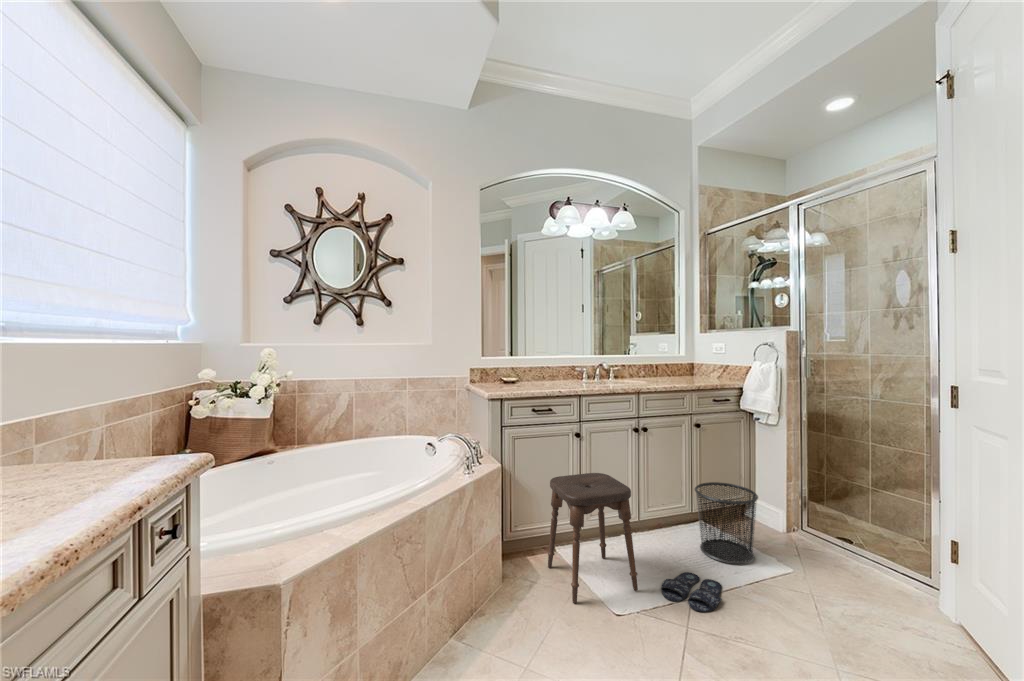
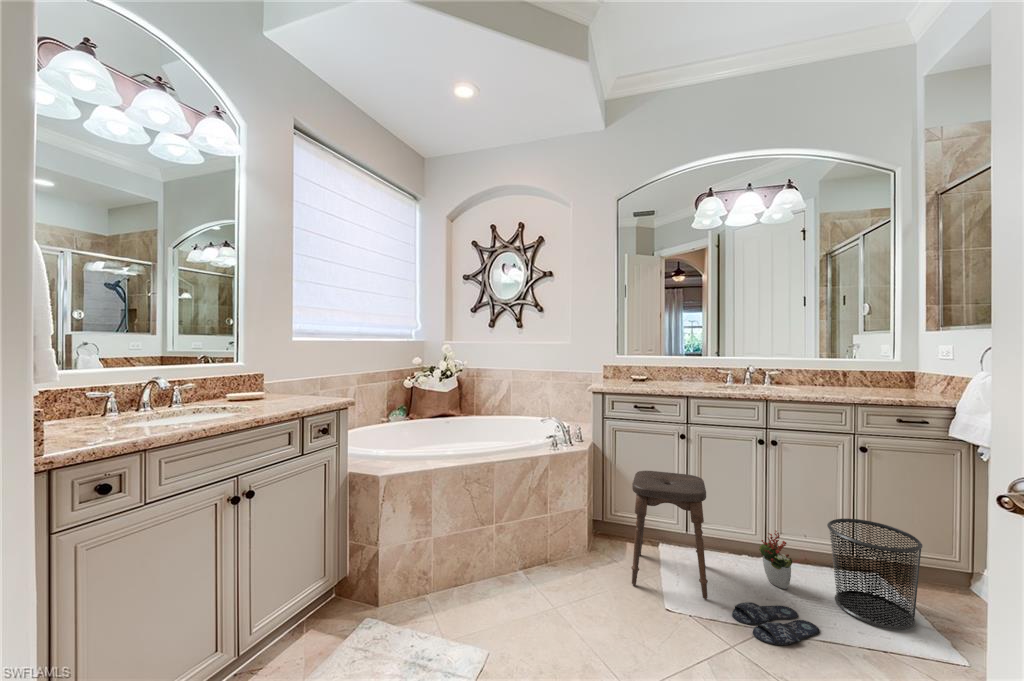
decorative plant: none [647,507,677,557] -> present [759,530,792,589]

